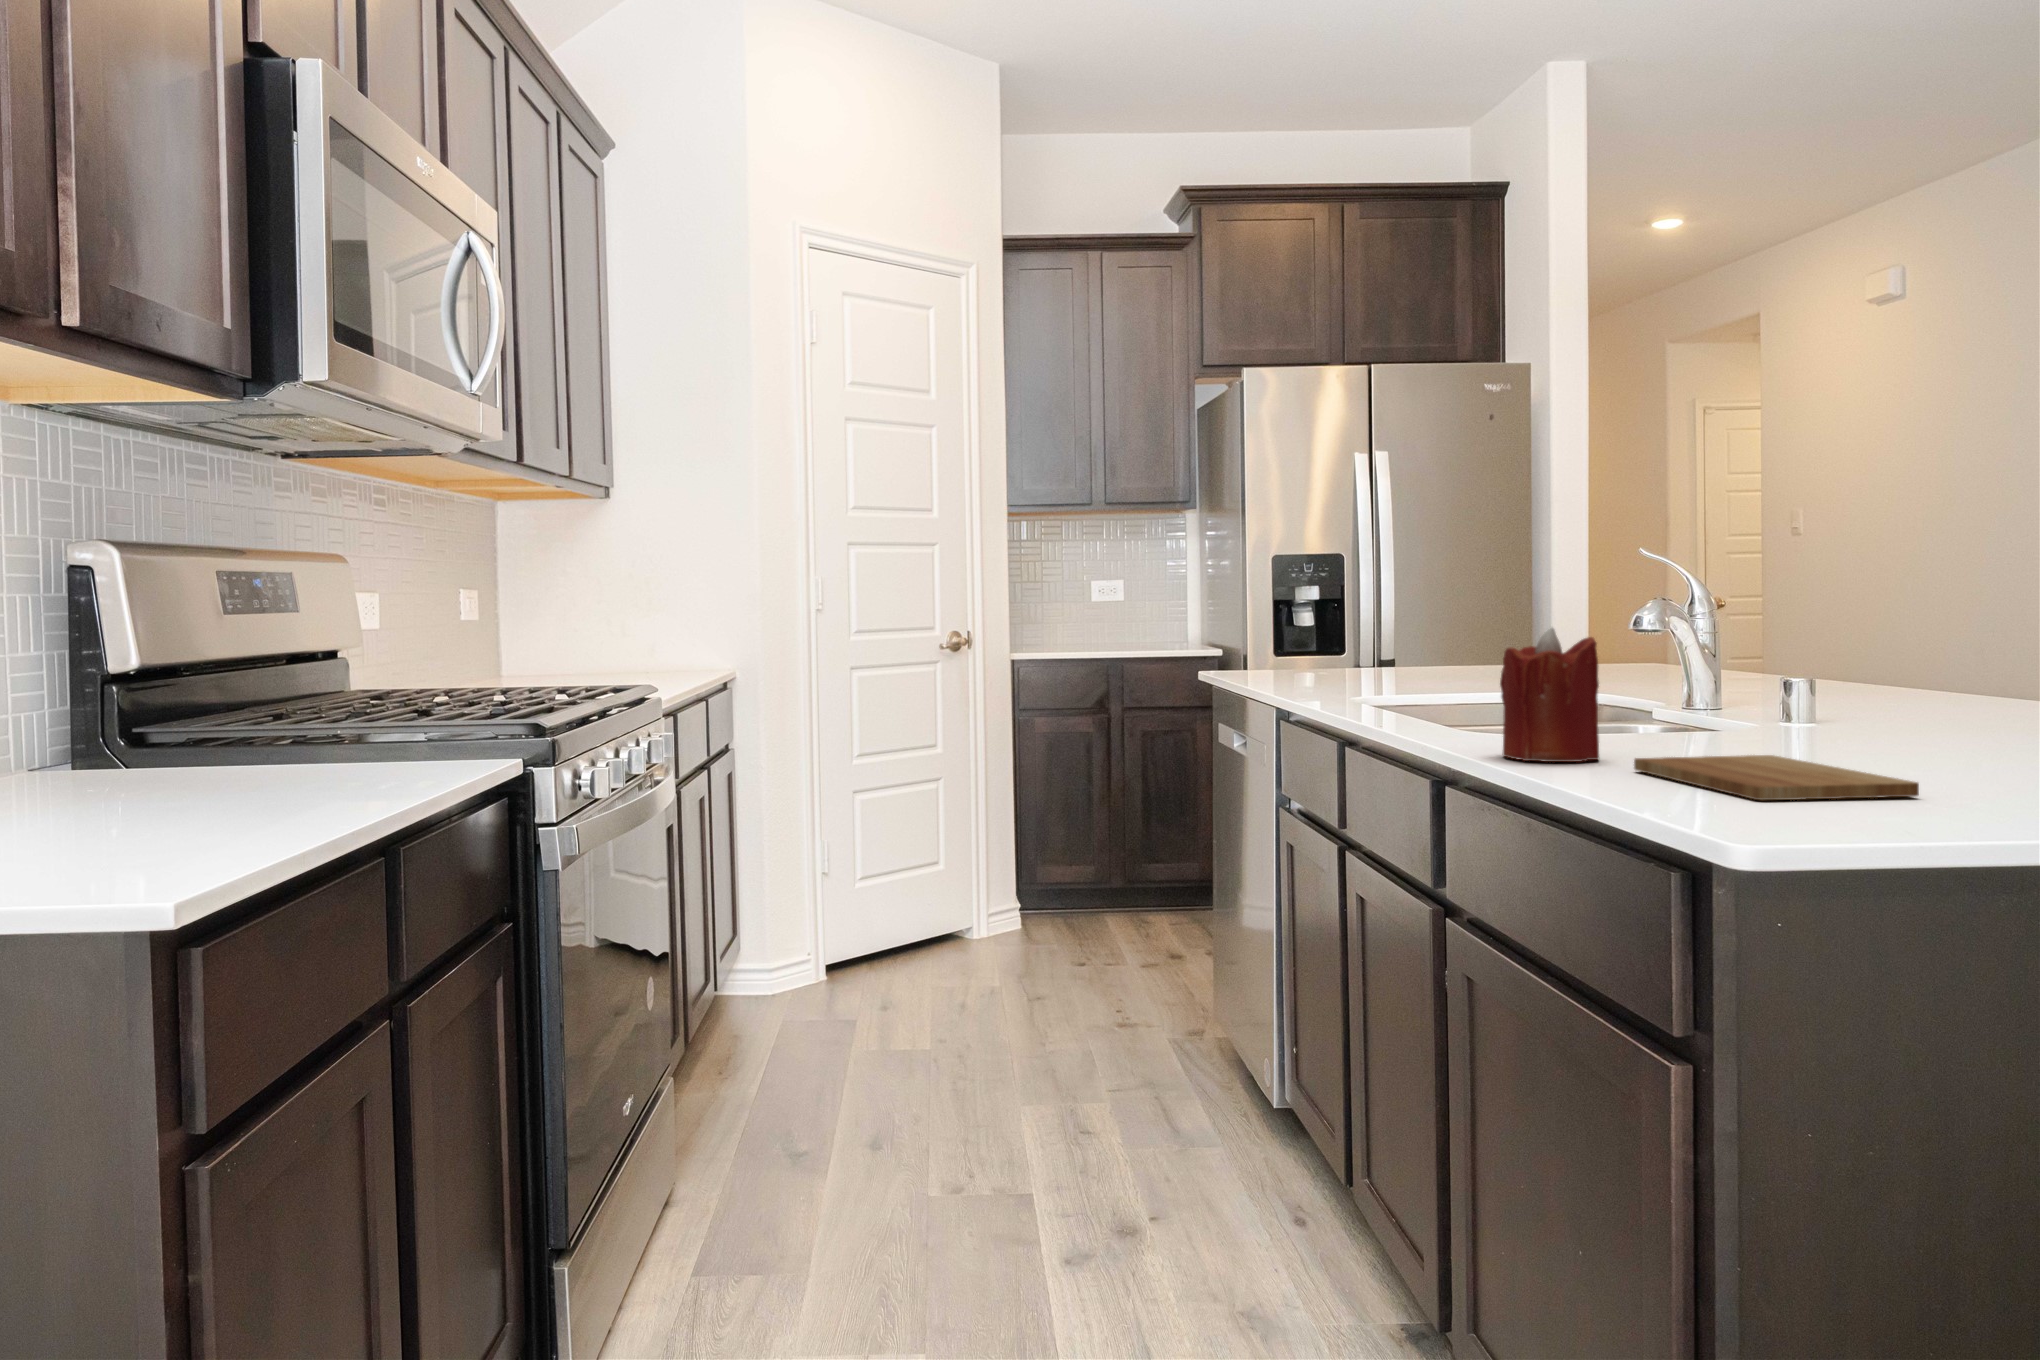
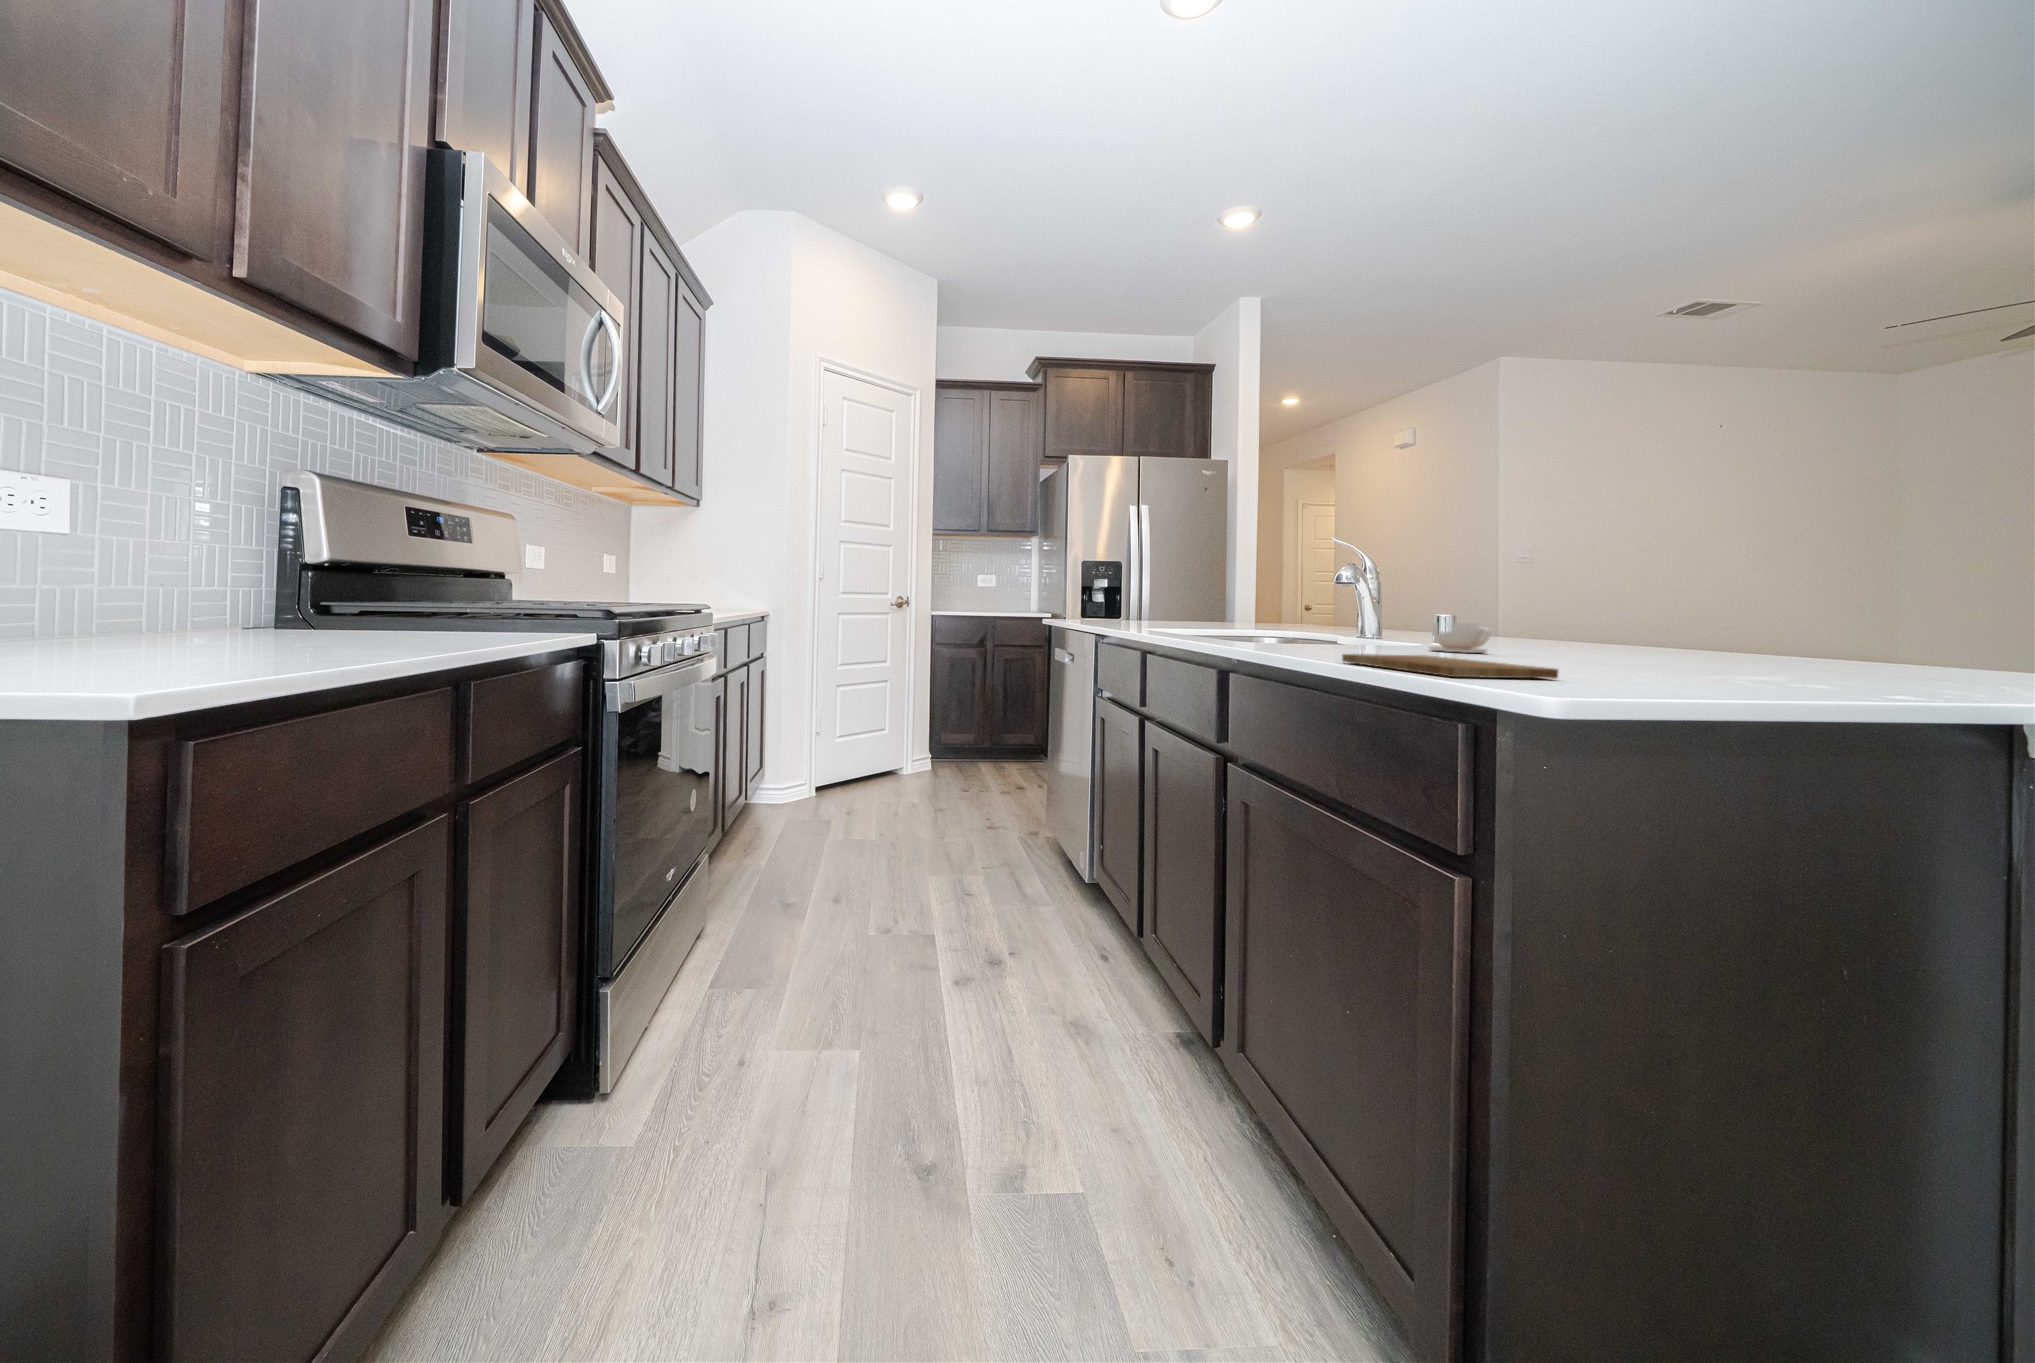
candle: present [1500,628,1599,762] -> none [1247,570,1315,658]
coffee cup: none [1837,676,1932,728] -> present [1429,622,1491,653]

